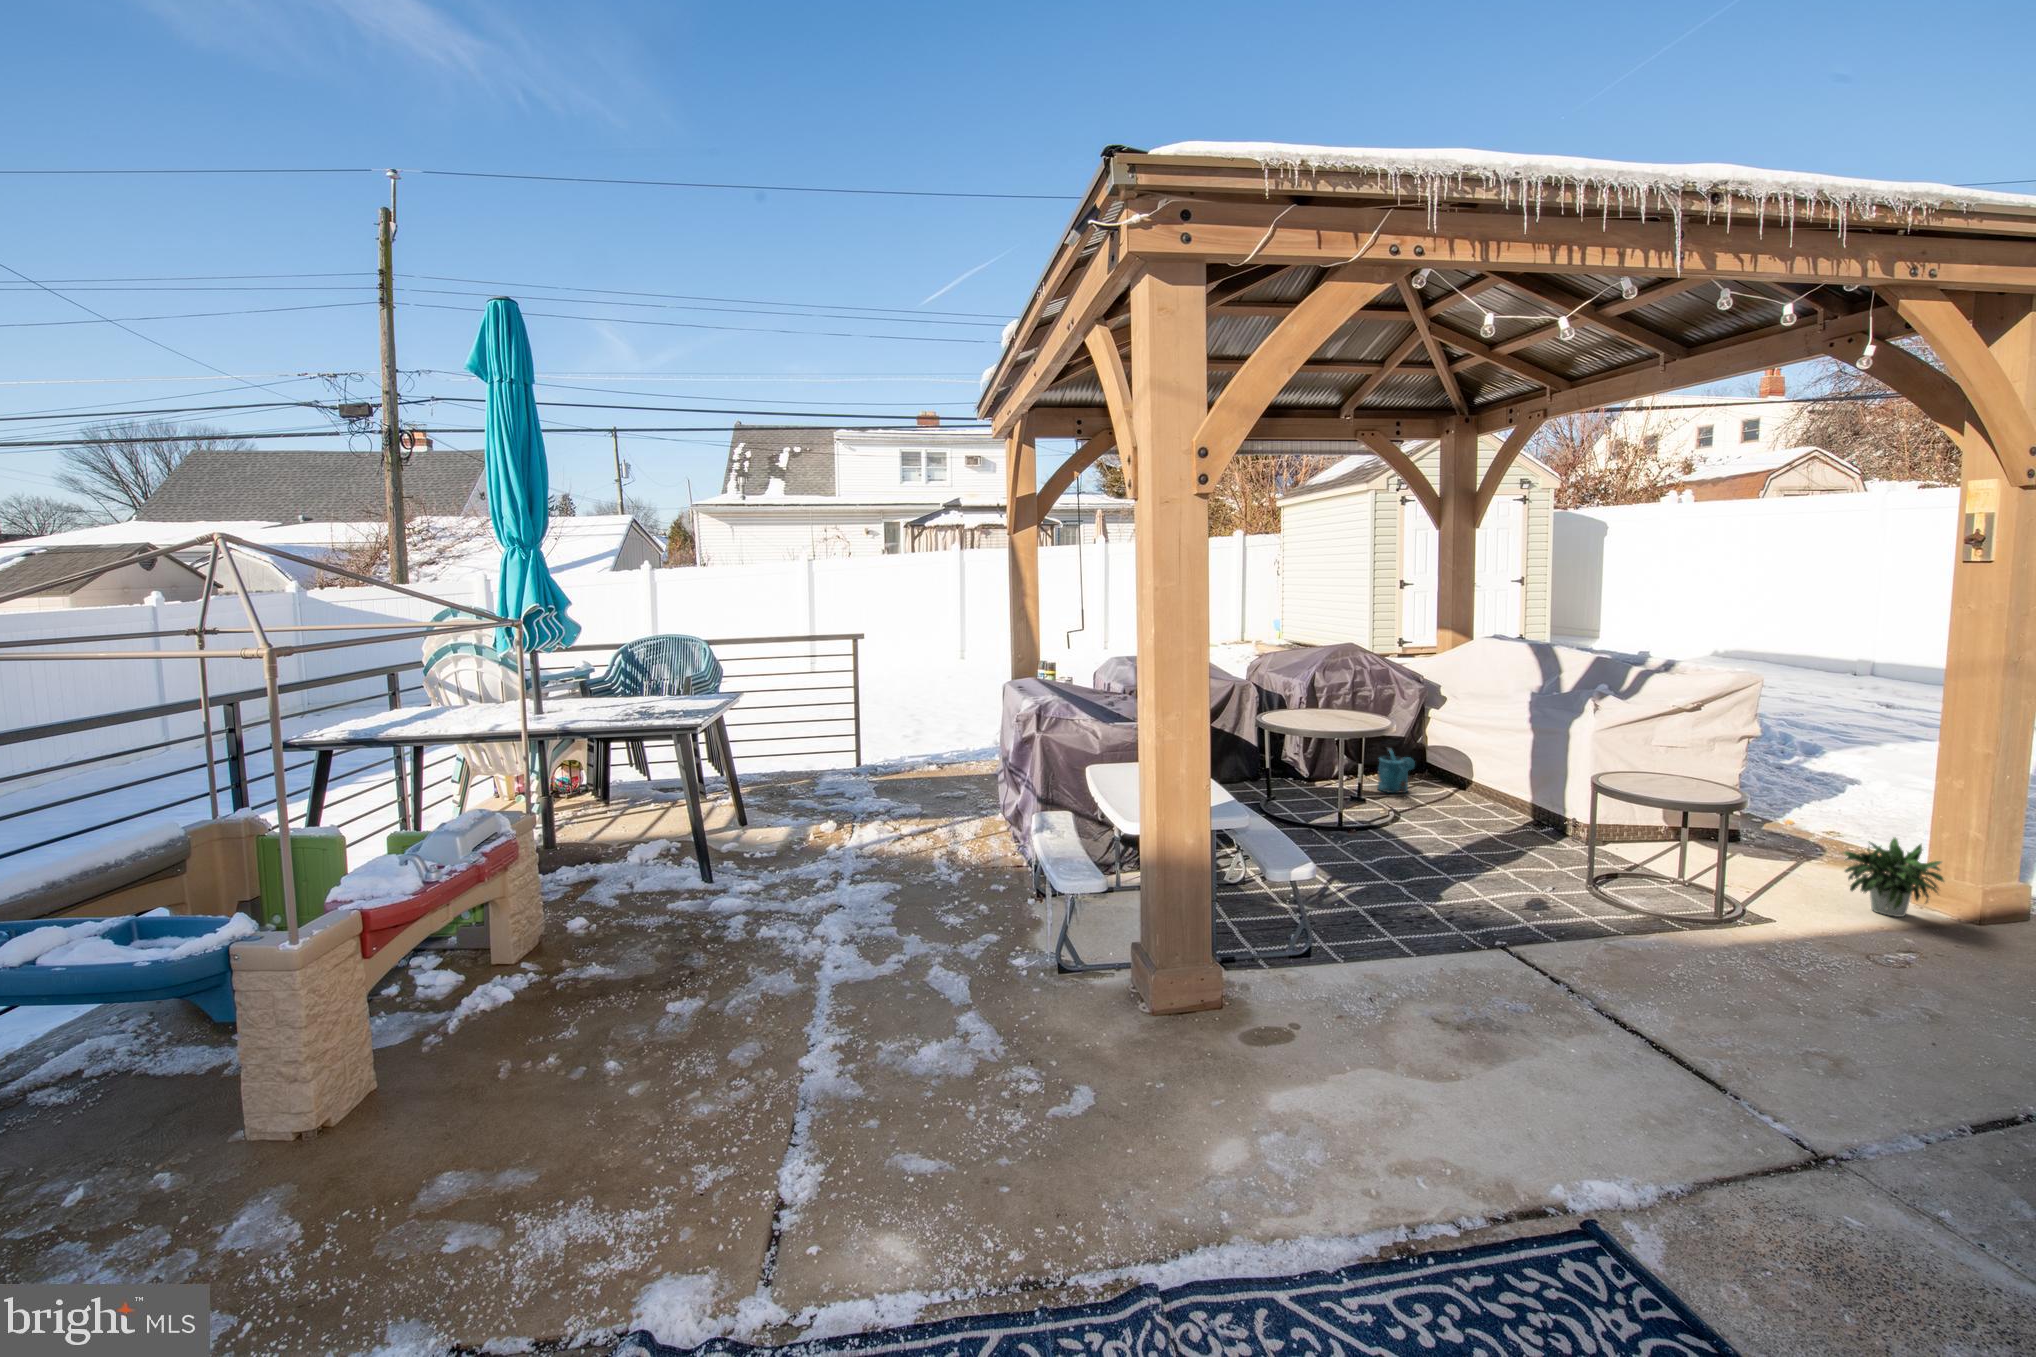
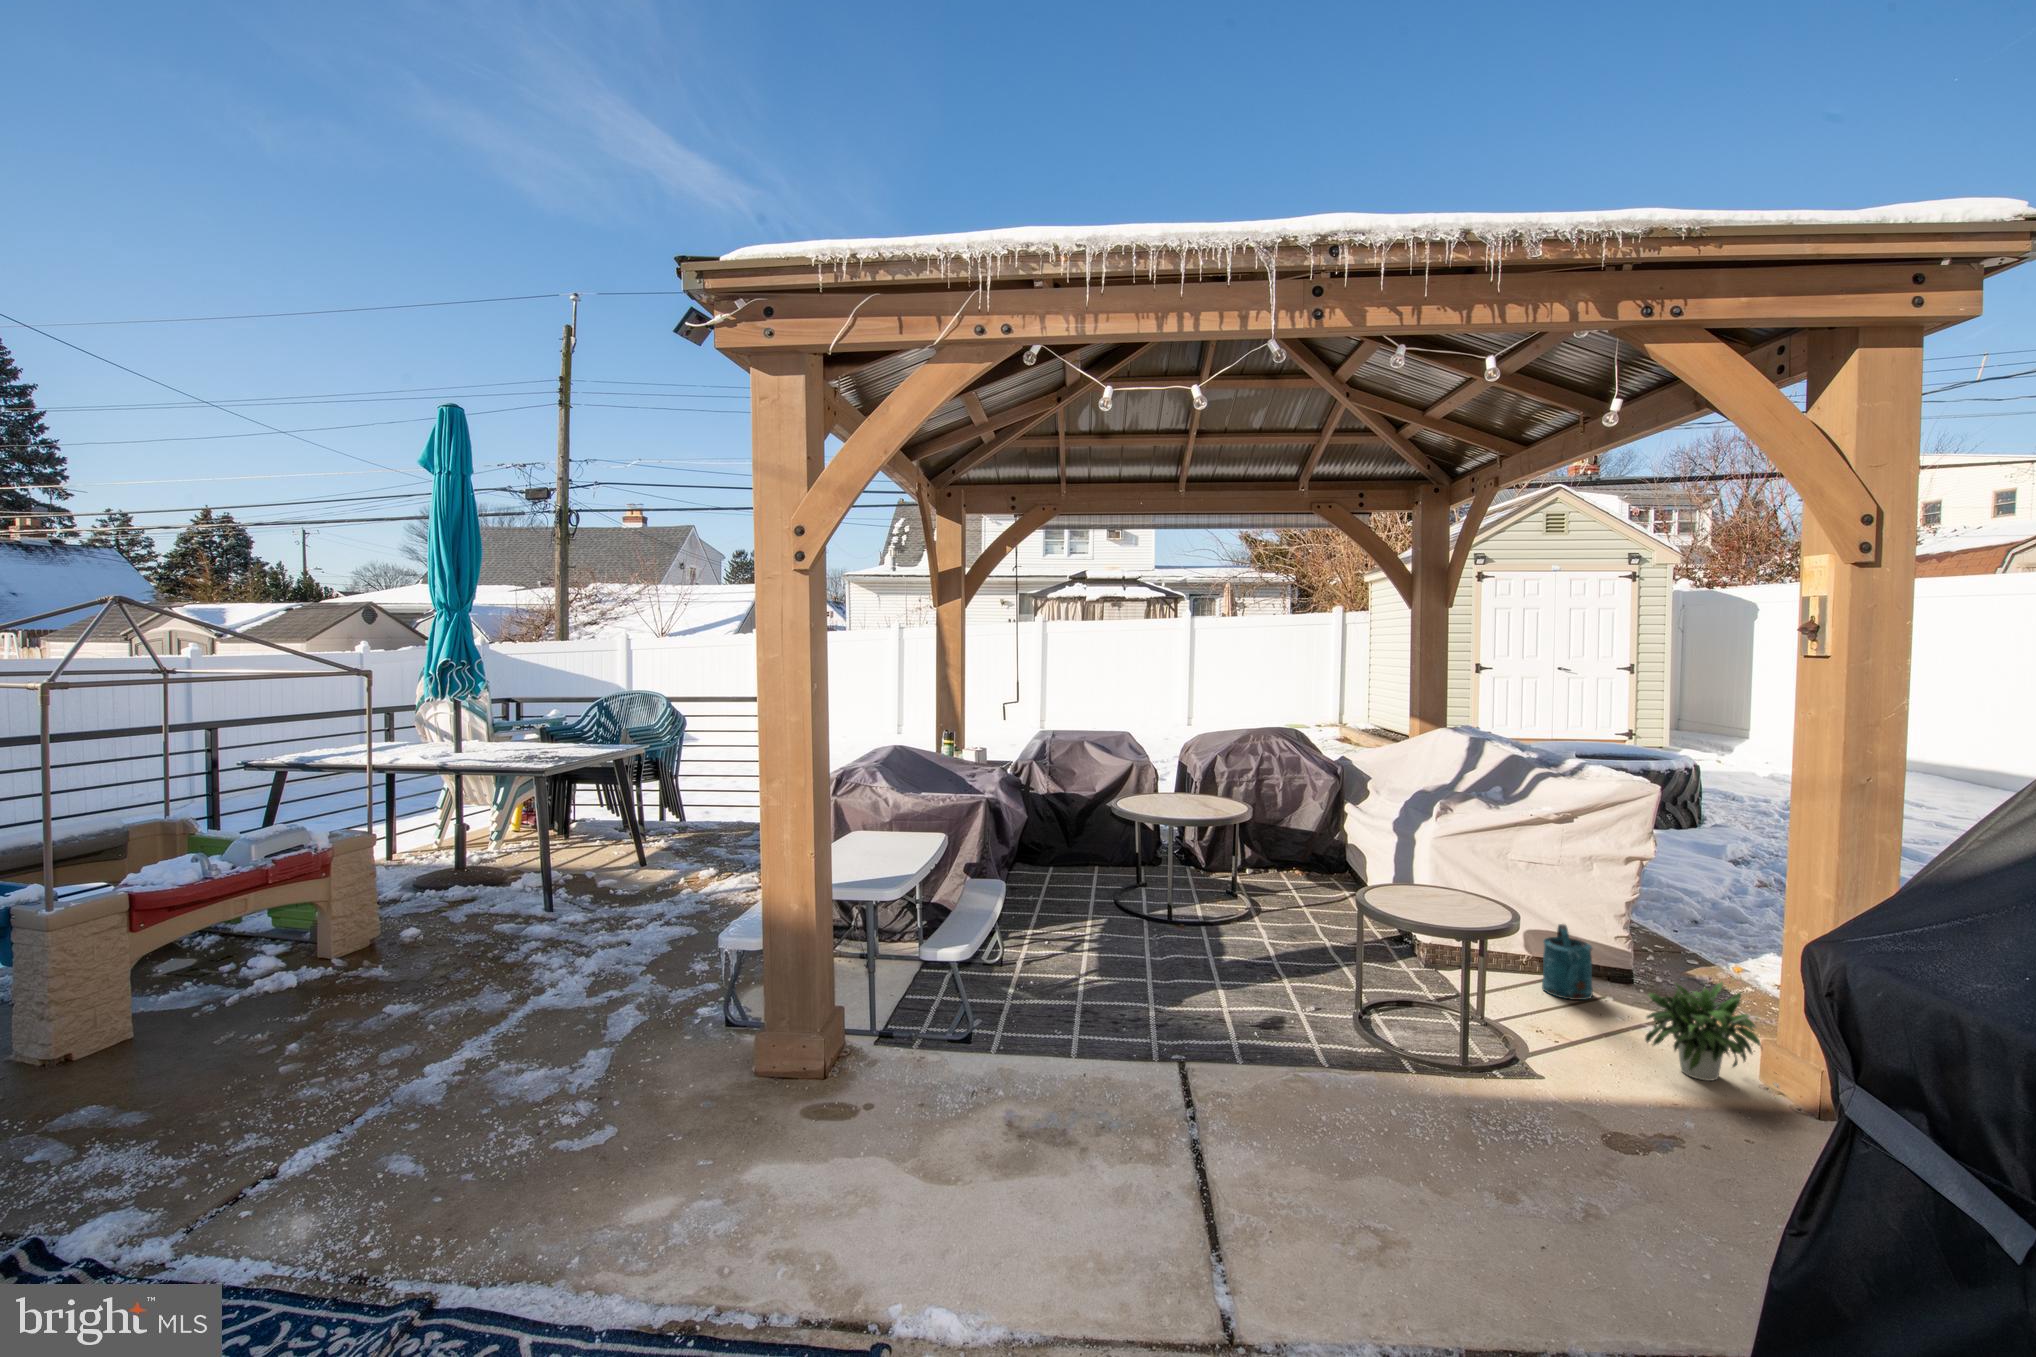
watering can: present [1377,748,1415,793] -> present [1542,924,1593,1000]

